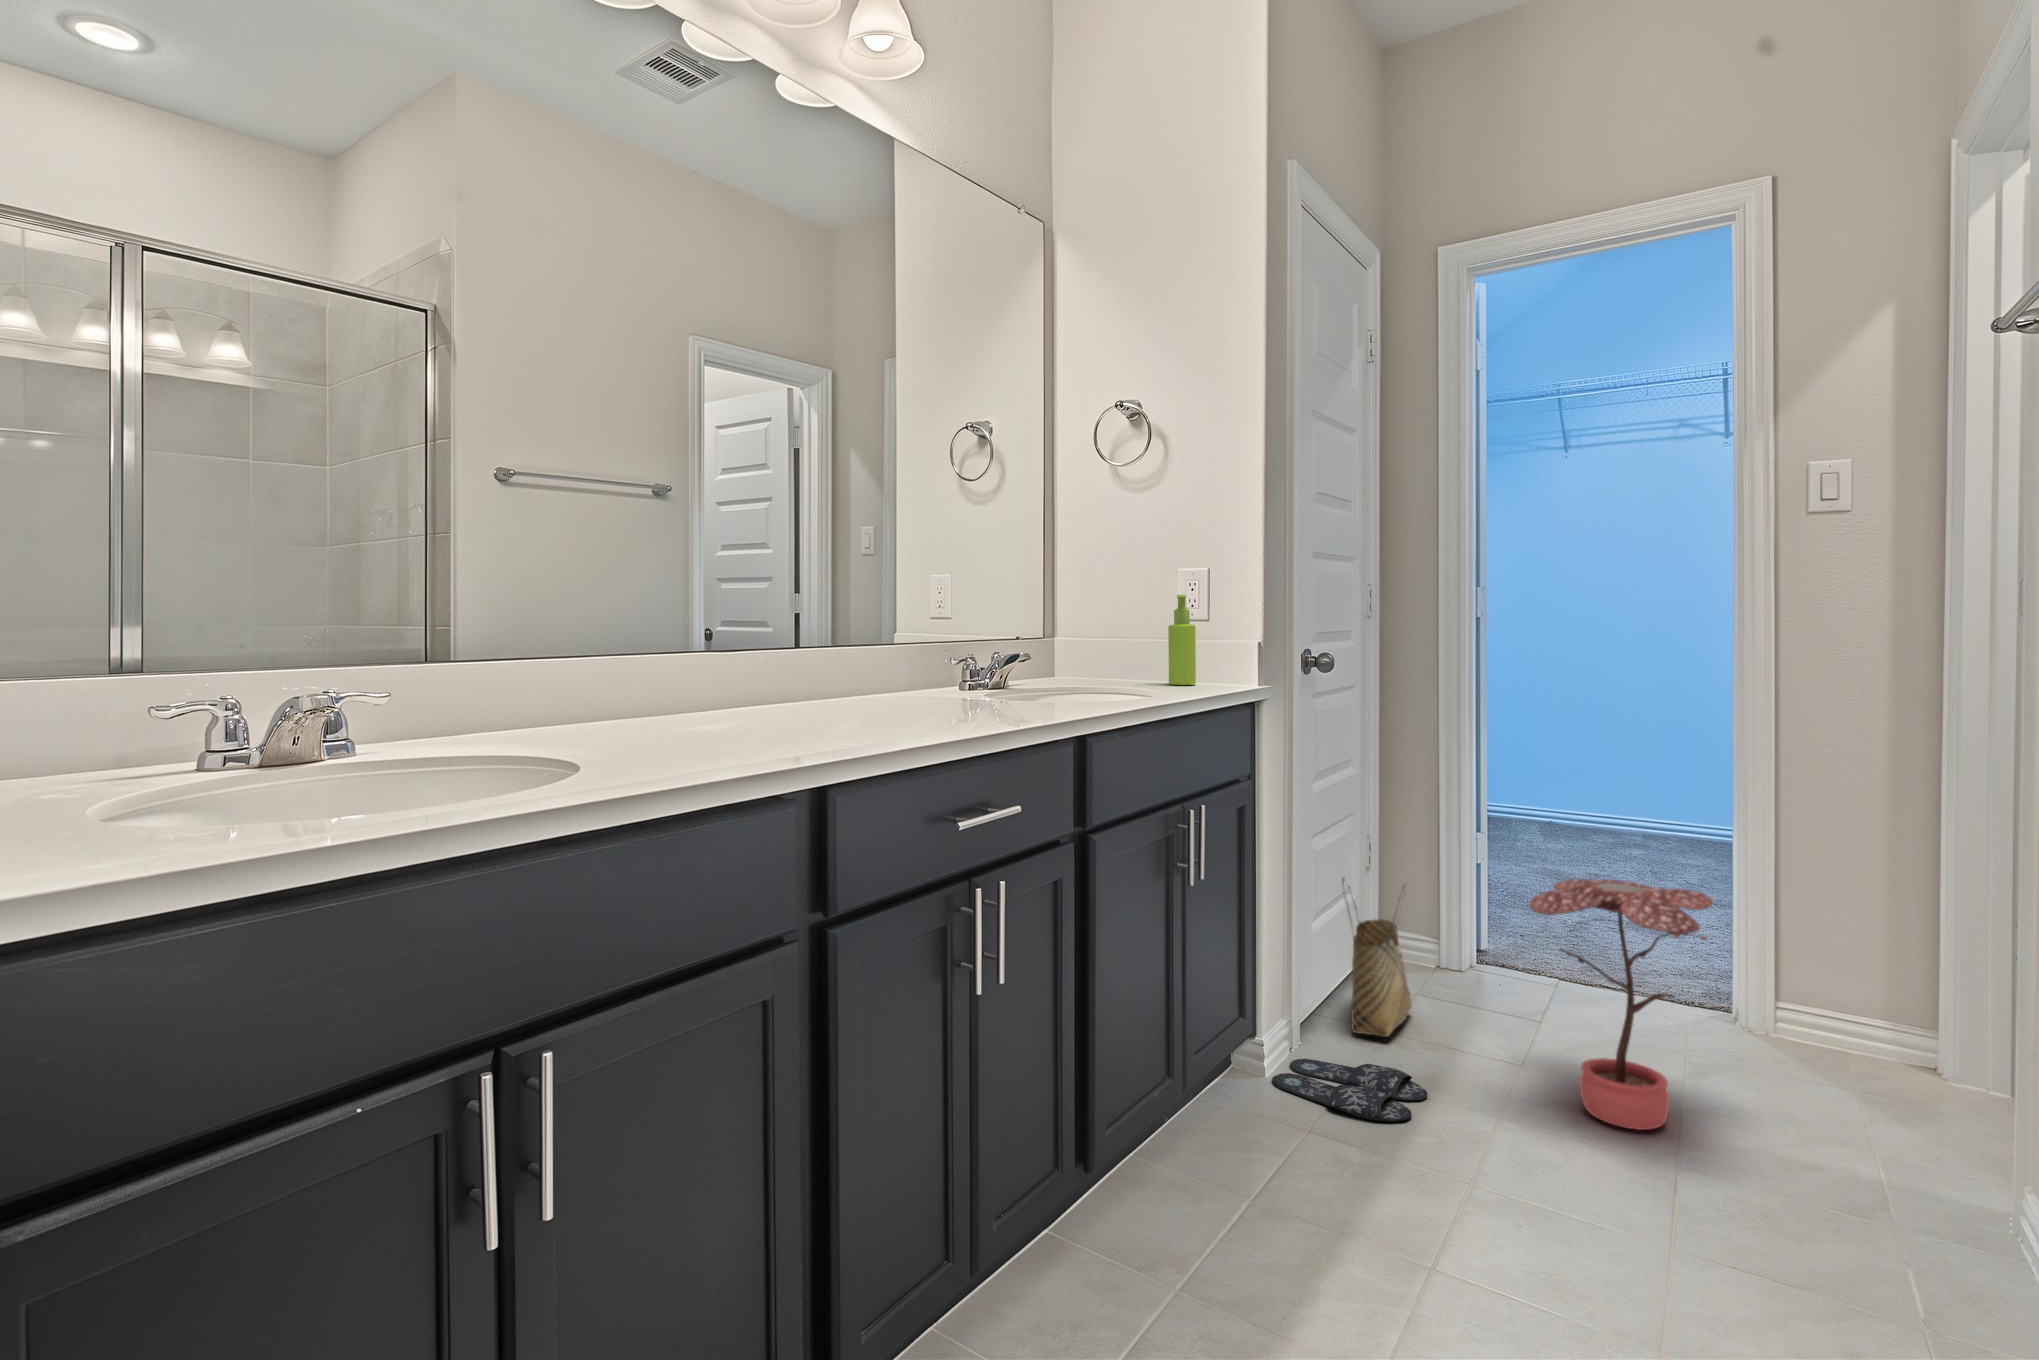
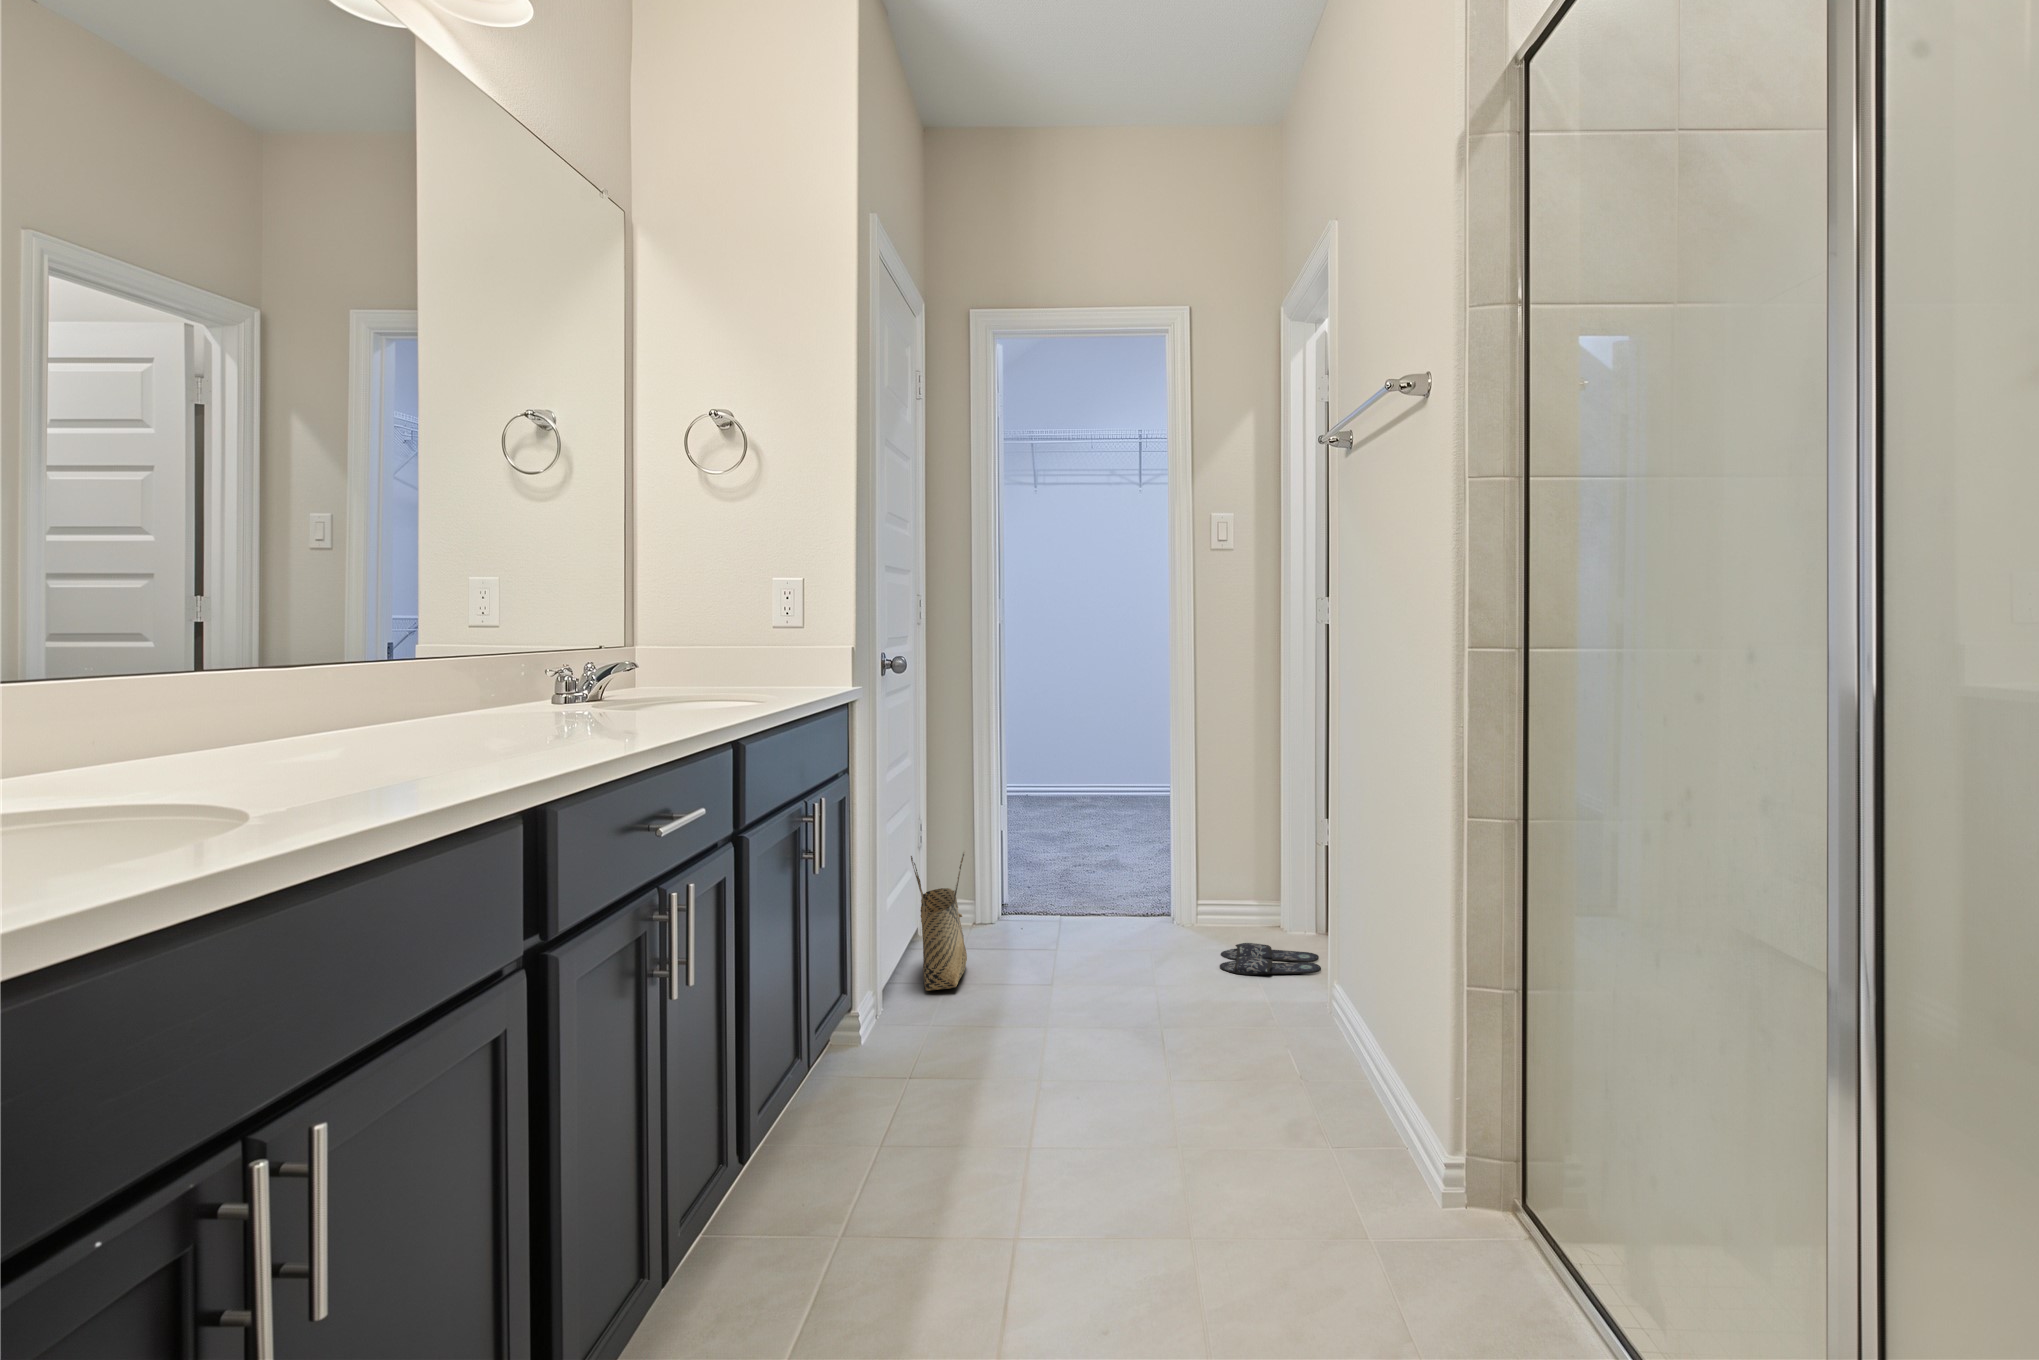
soap dispenser: present [1168,595,1196,685] -> none [763,602,790,689]
potted plant: present [1530,879,1713,1130] -> none [1069,825,1182,1013]
slippers: present [1272,1059,1427,1121] -> present [1220,943,1321,975]

